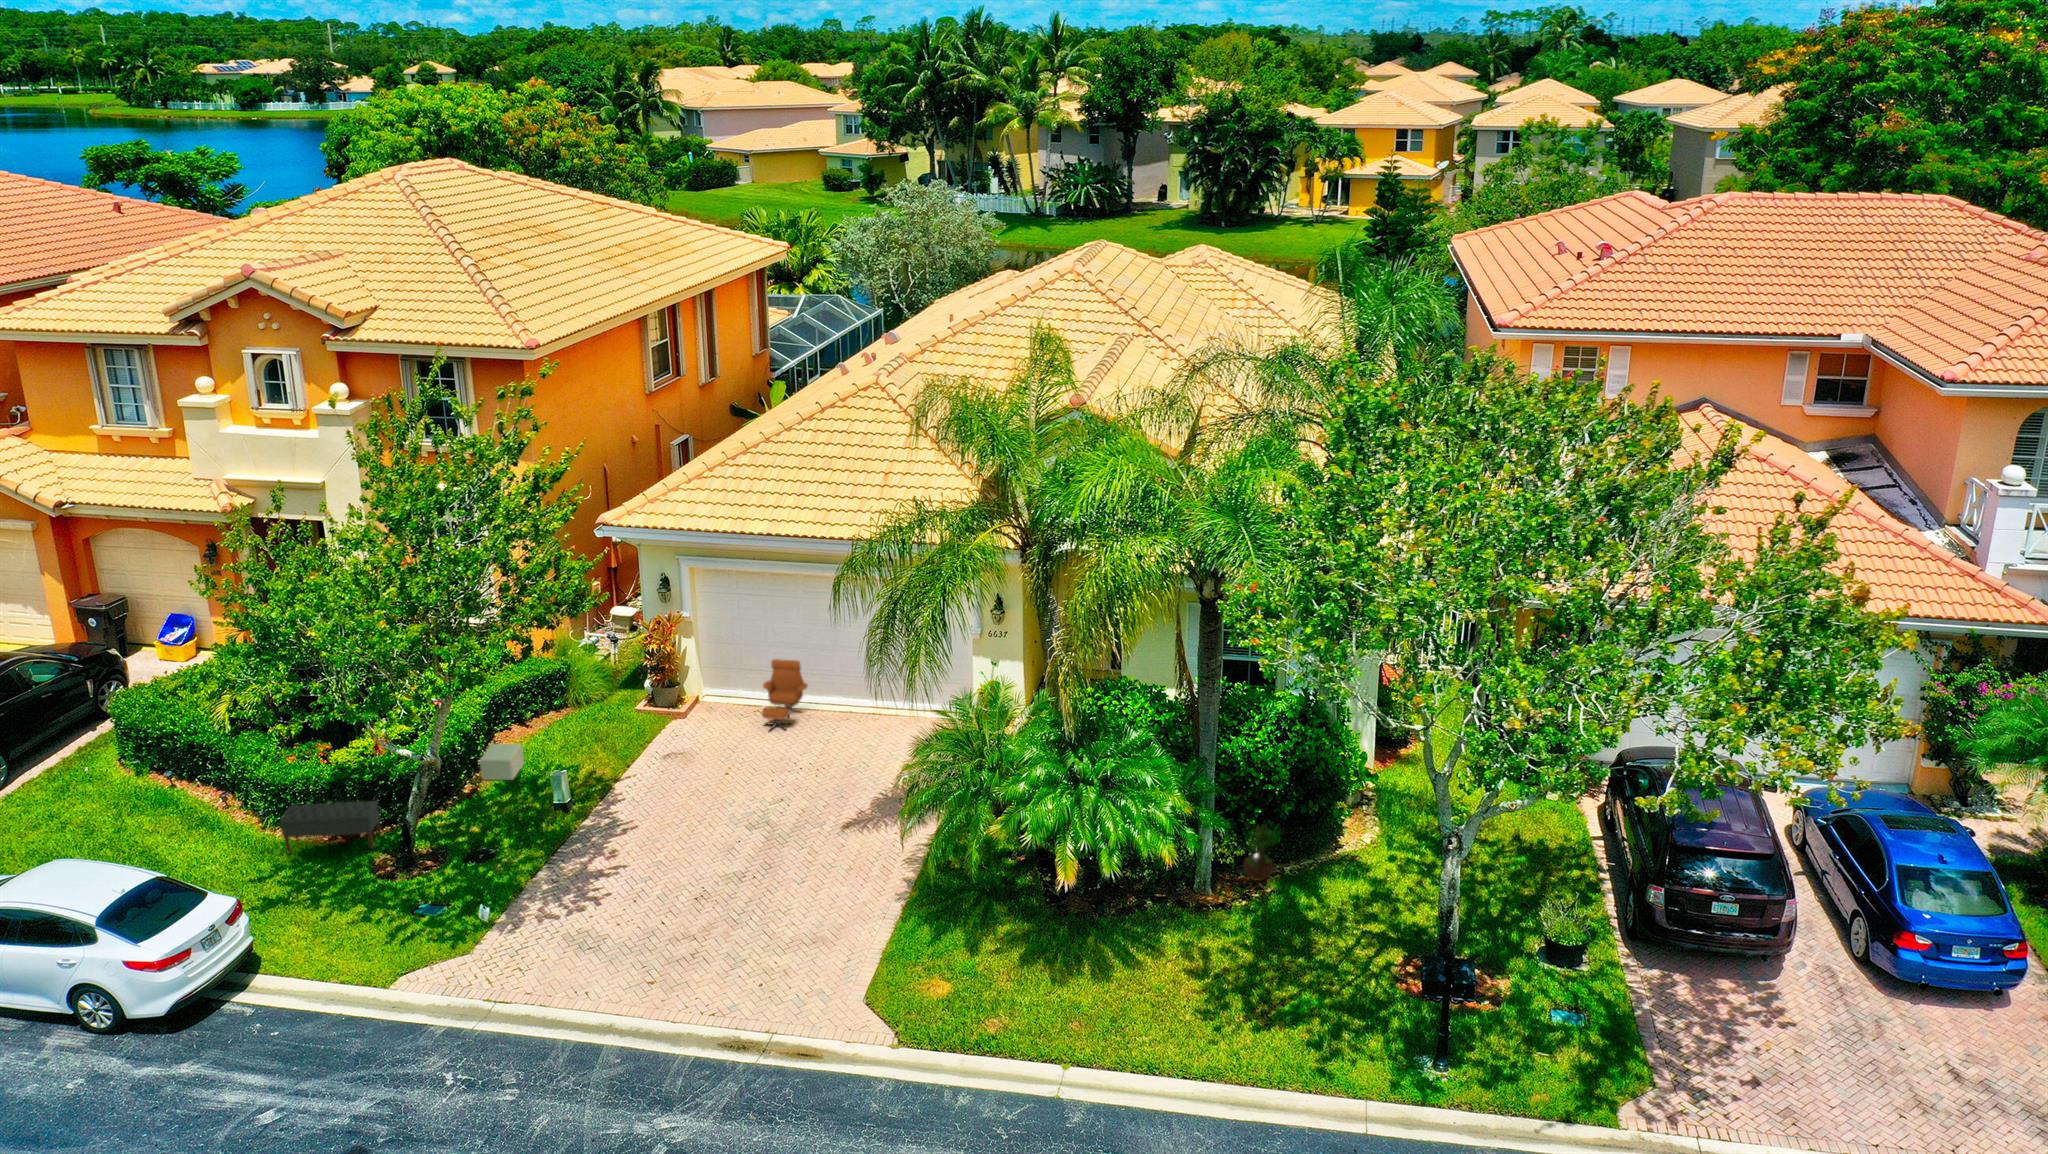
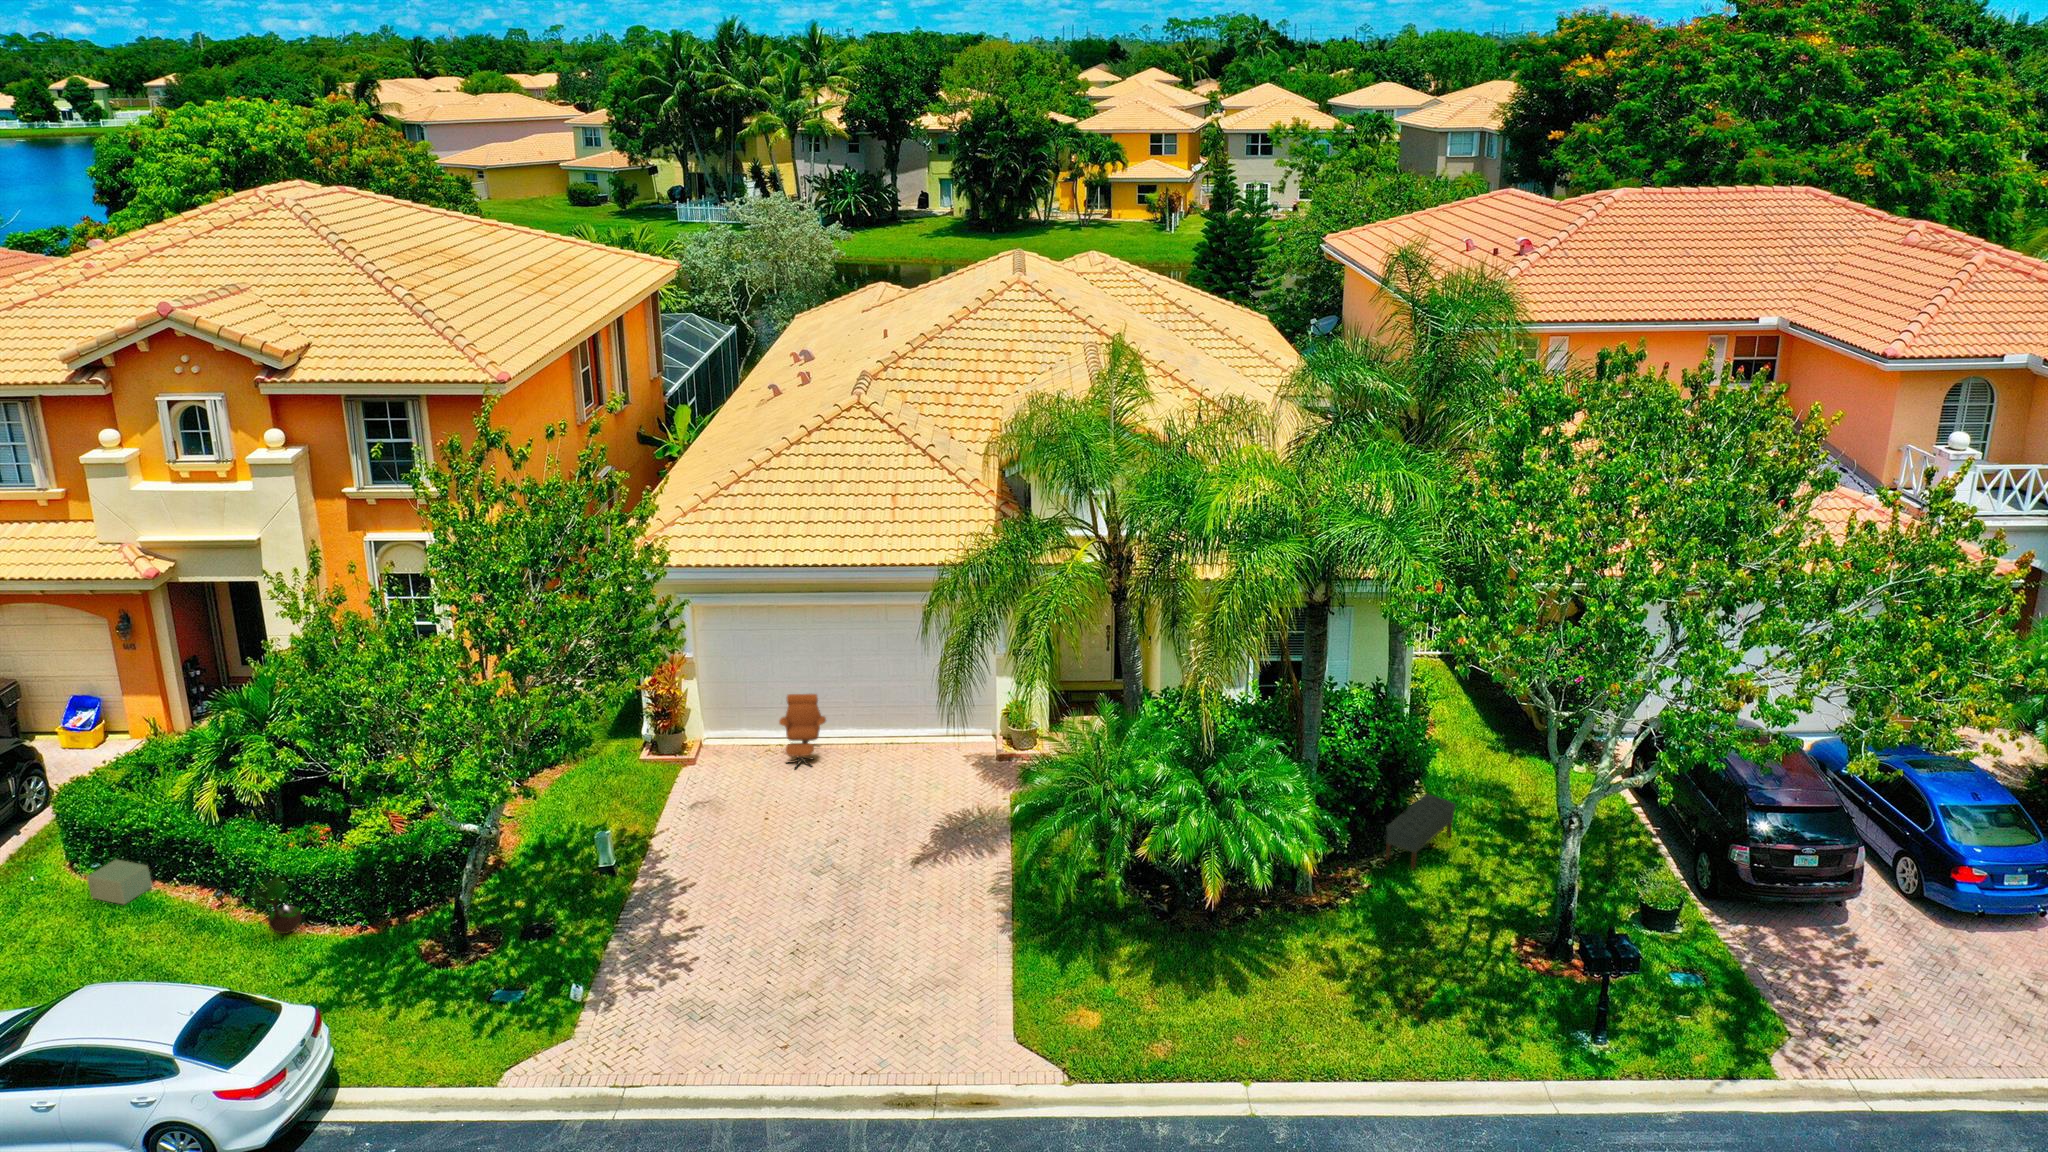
storage box: present [480,744,524,780] -> present [87,860,152,904]
bench: present [279,801,381,854] -> present [1385,794,1456,869]
potted tree: present [1244,827,1280,881] -> present [251,877,302,934]

